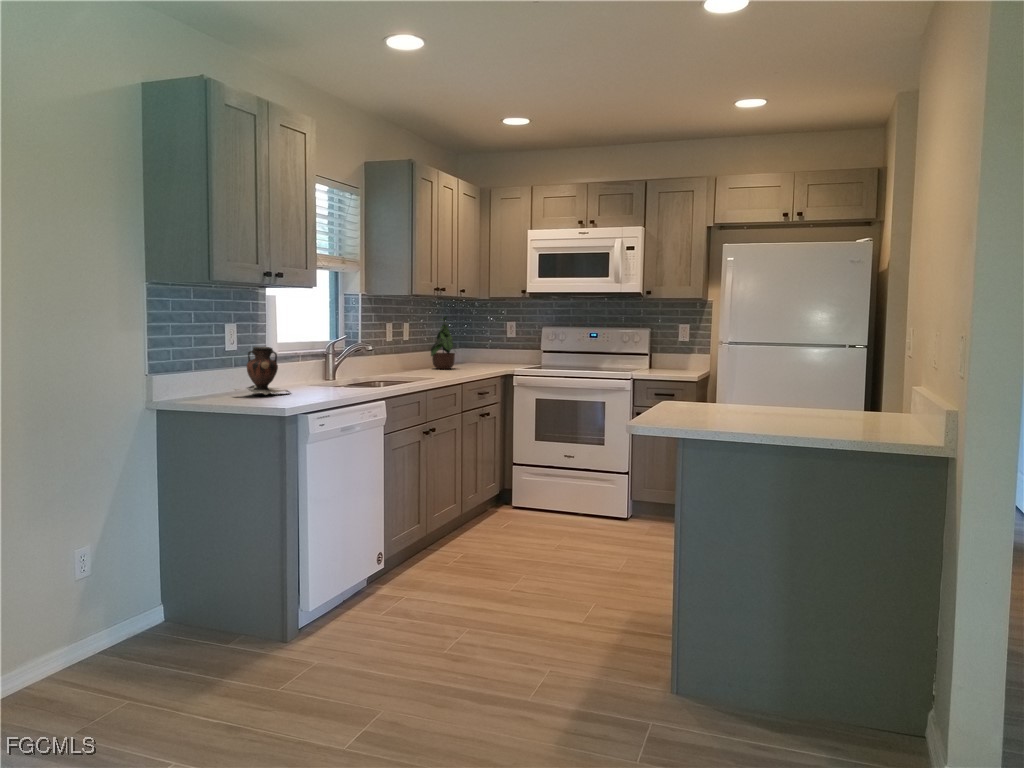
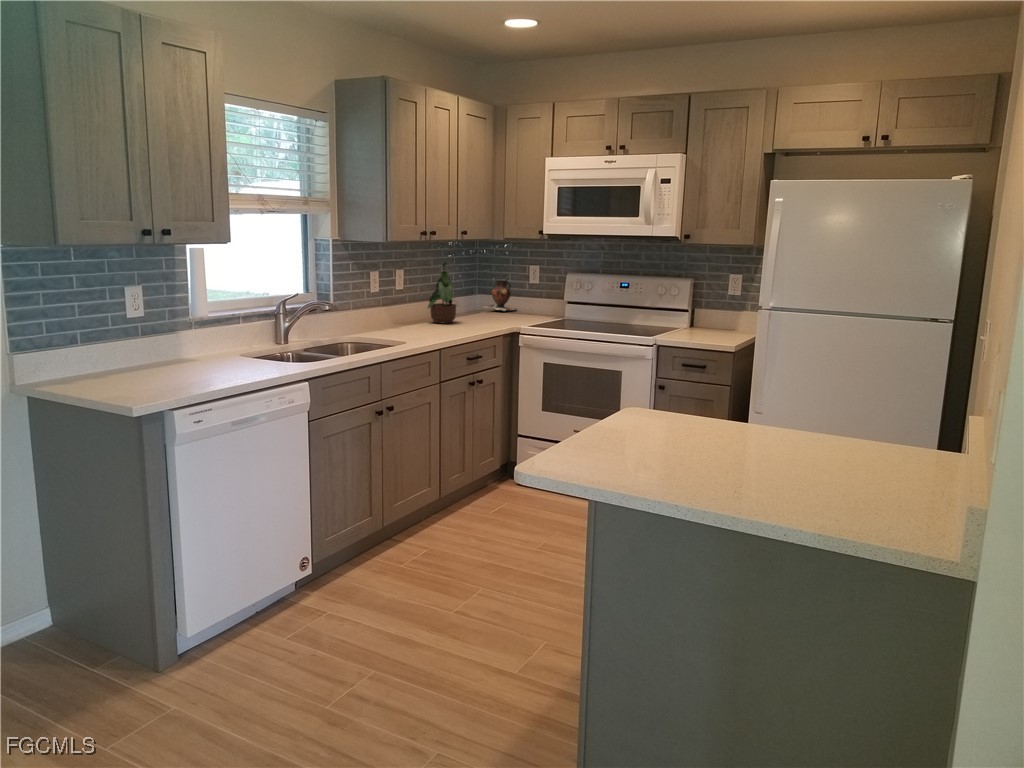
vase: present [235,347,289,395] -> present [490,279,516,311]

